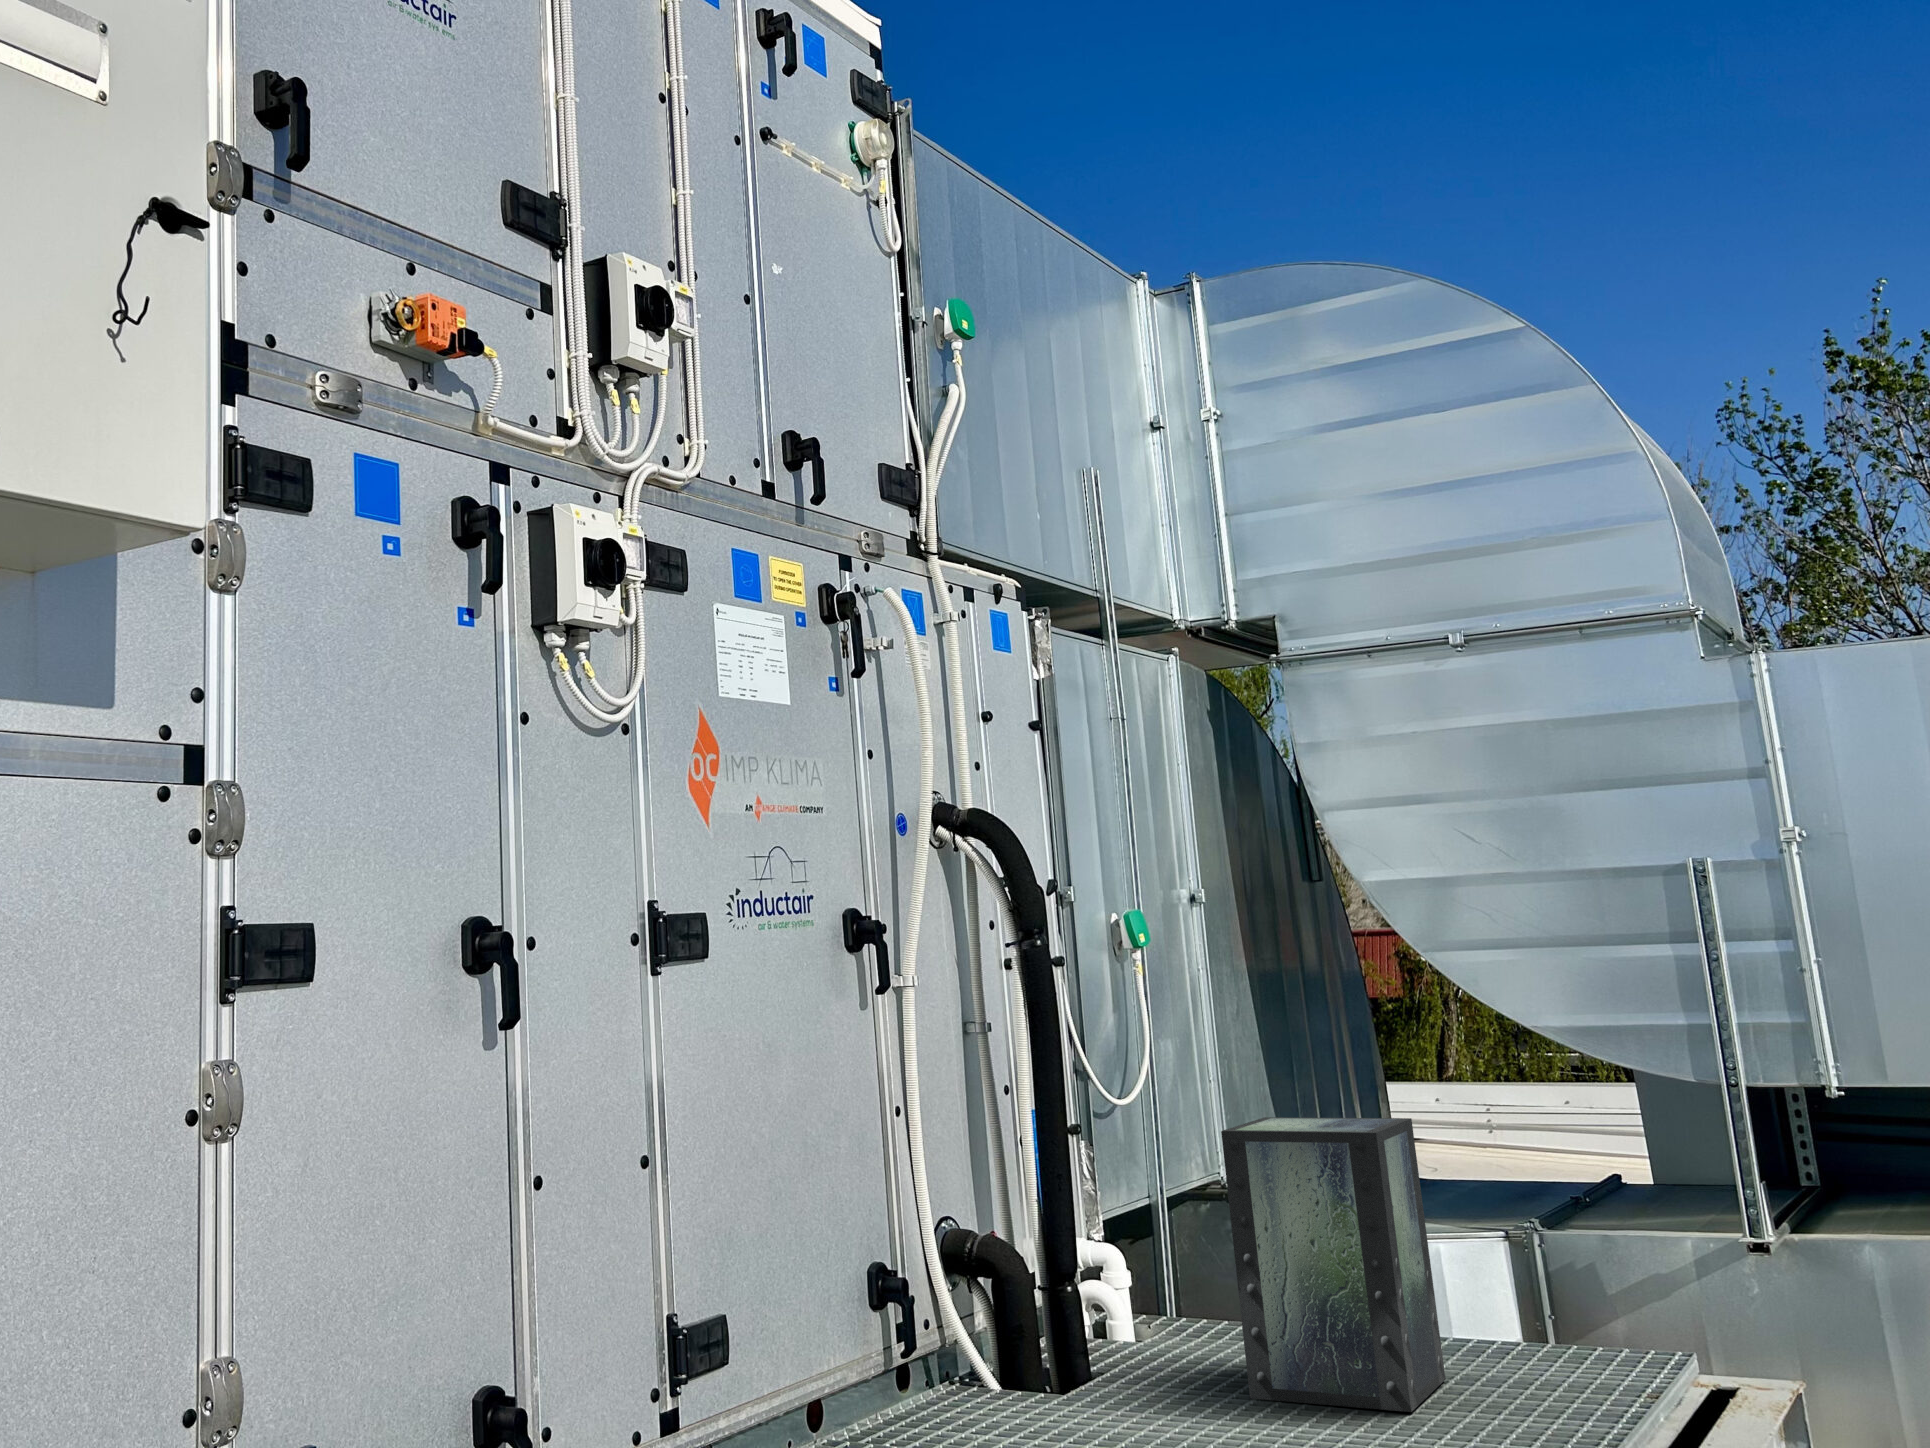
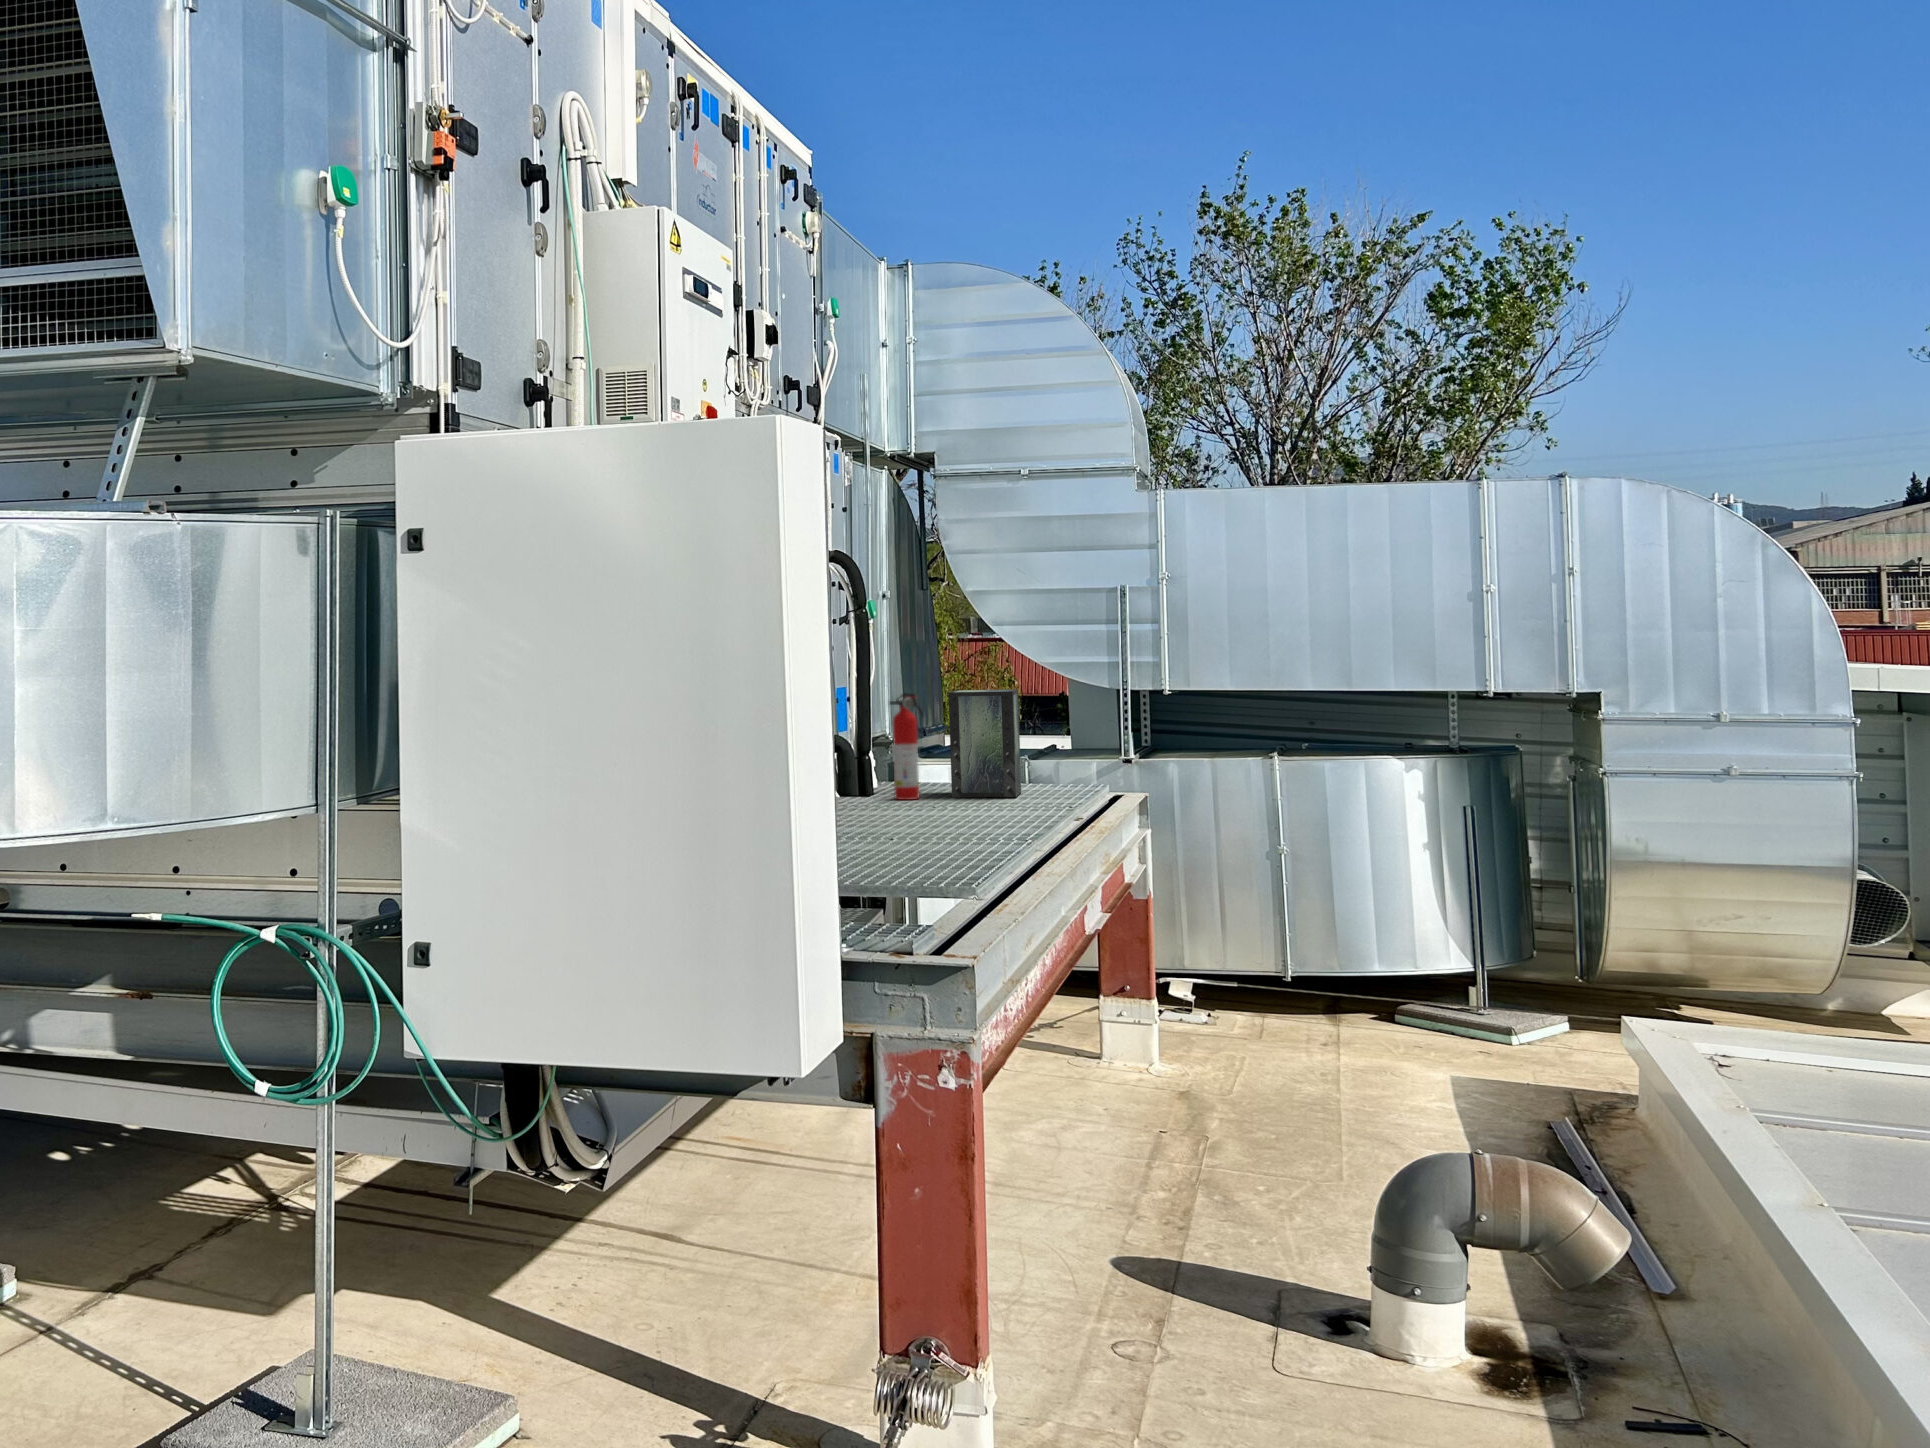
fire extinguisher: none [1068,1134,1159,1409] -> present [890,693,923,800]

